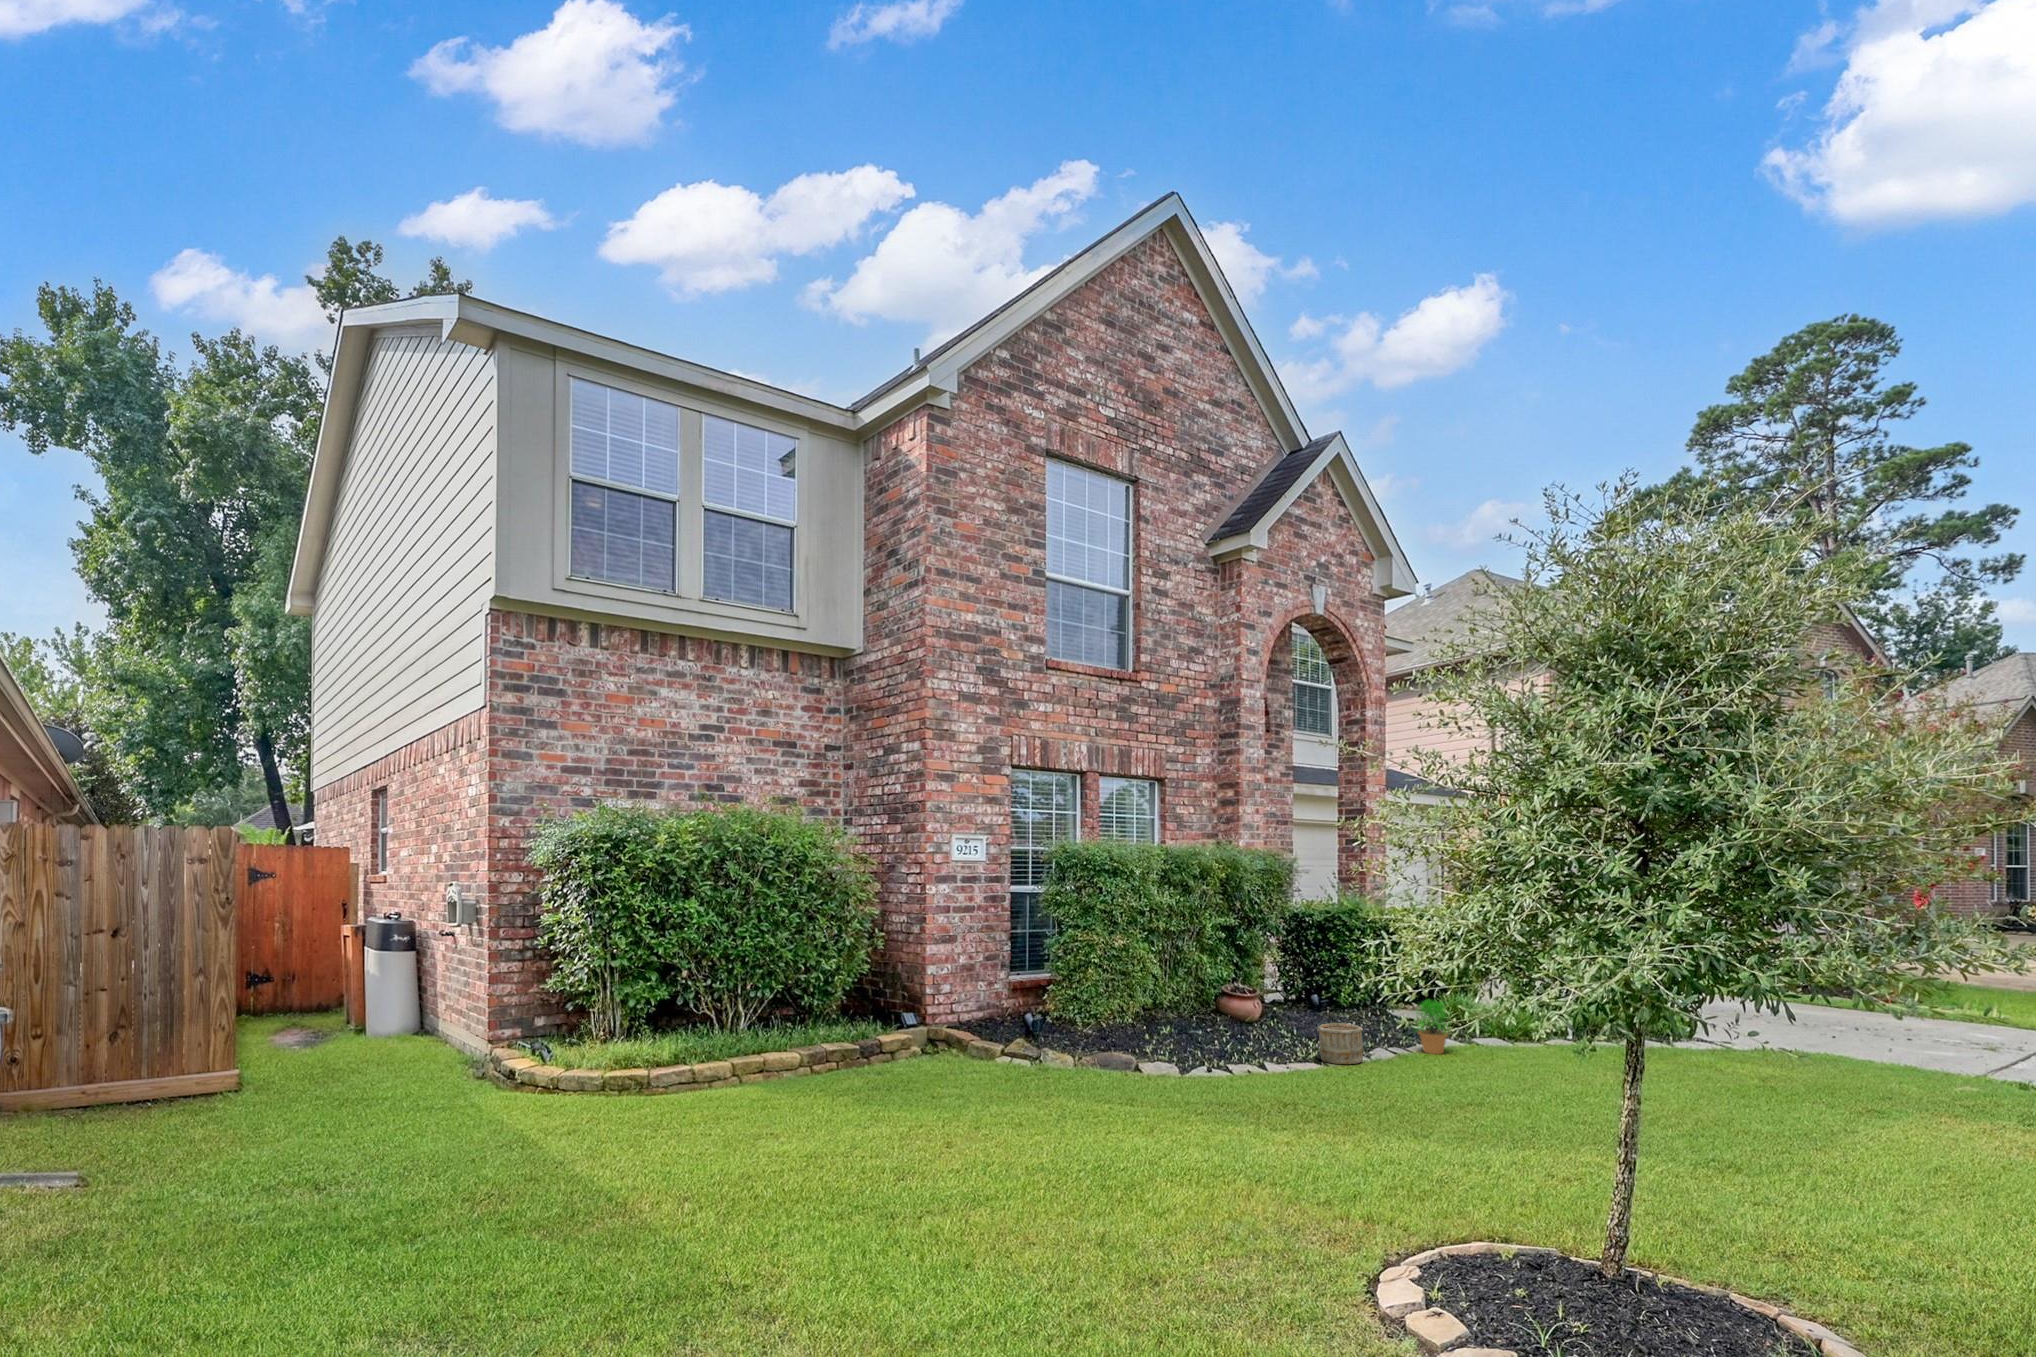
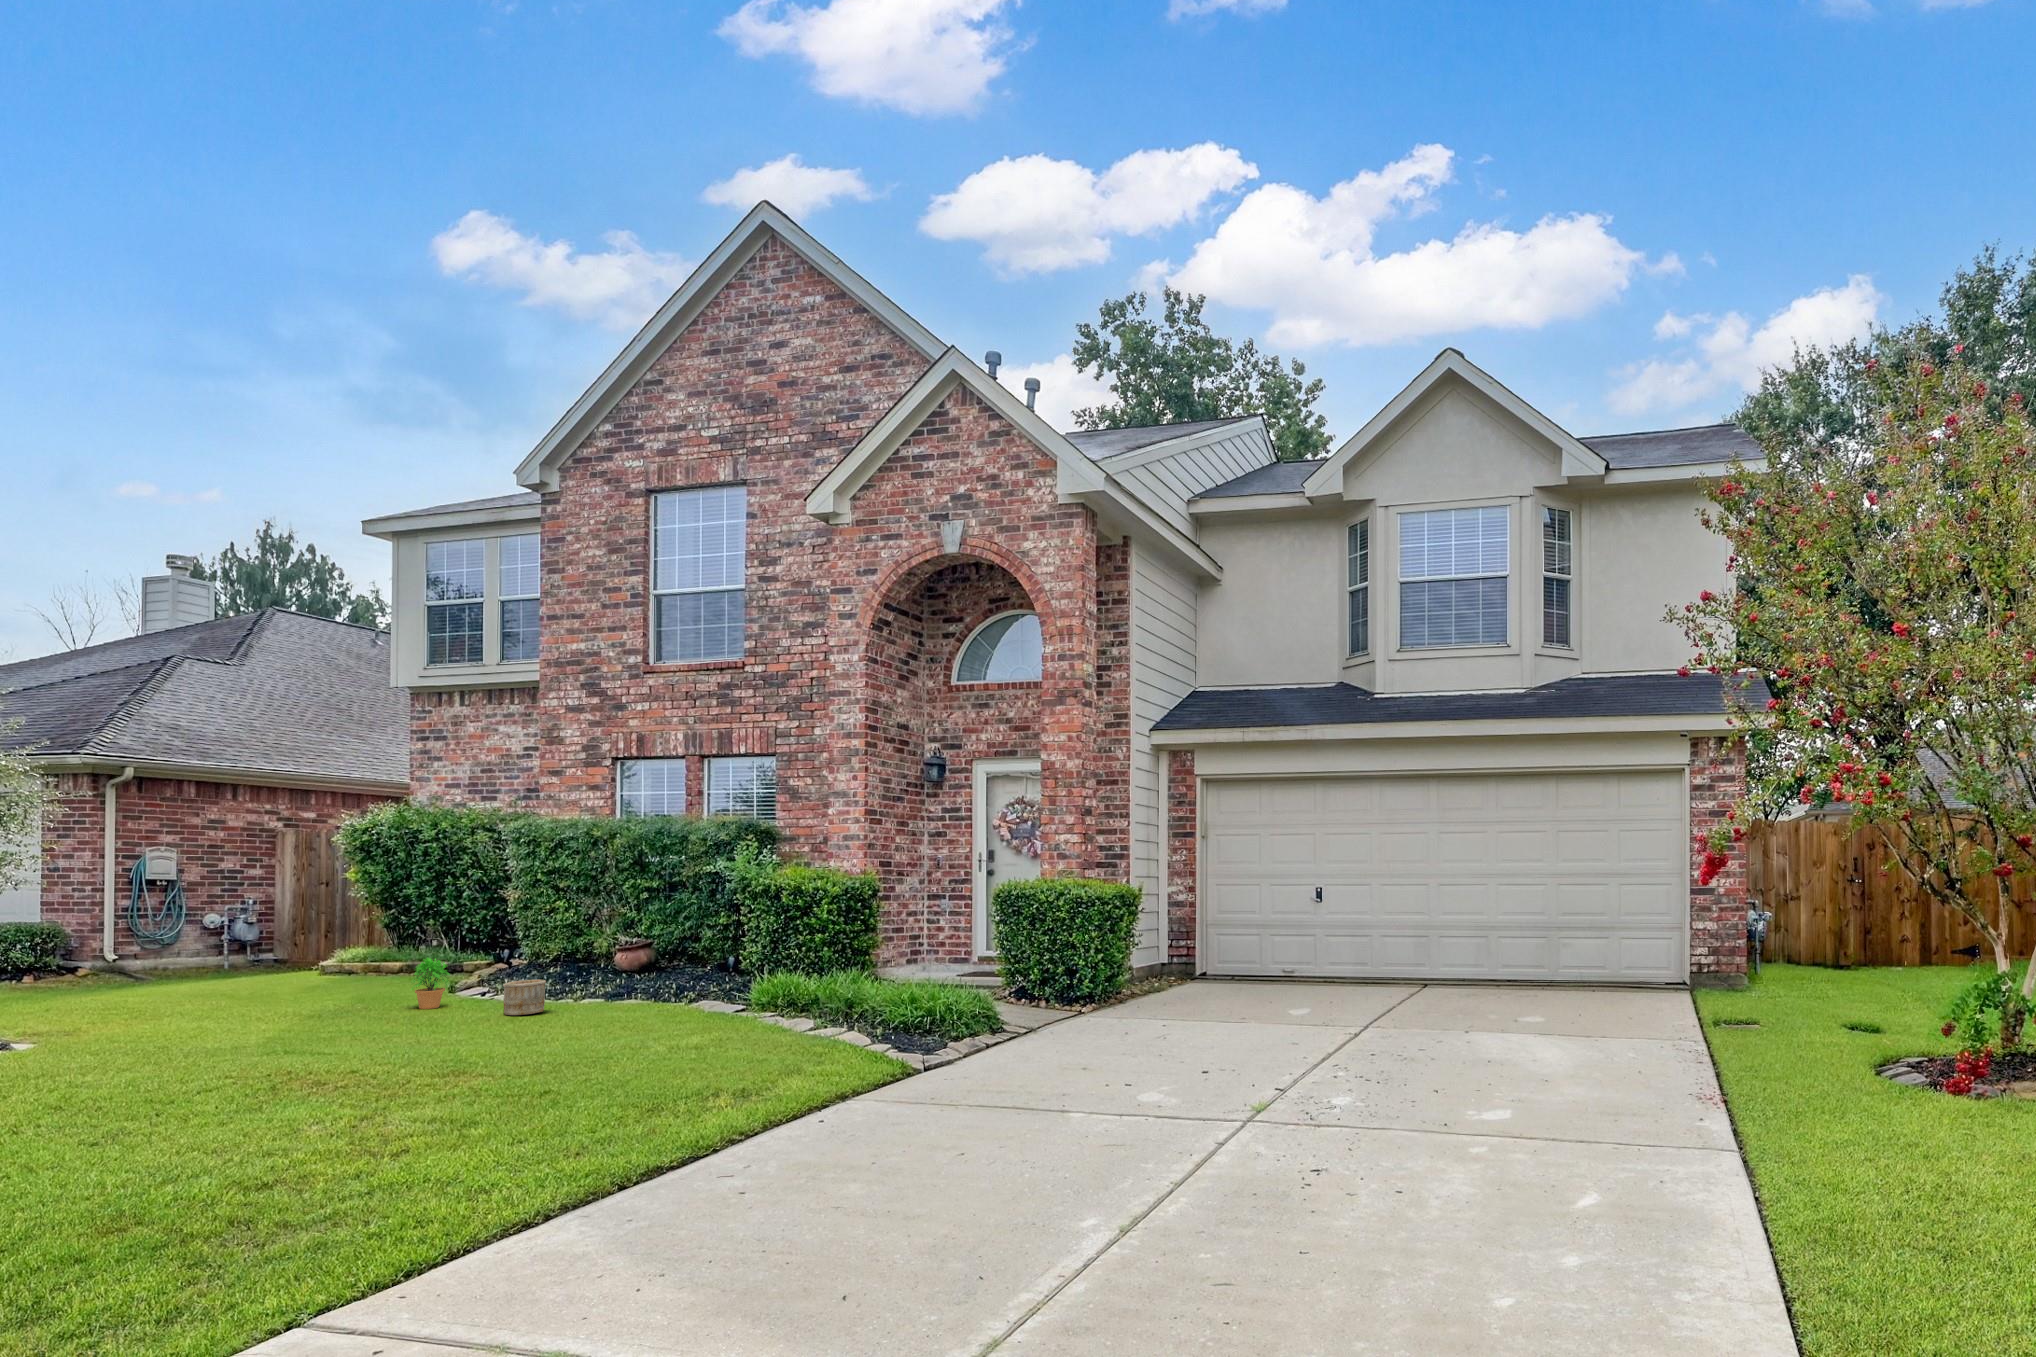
potted plant: present [1416,1000,1450,1054] -> present [411,958,450,1009]

